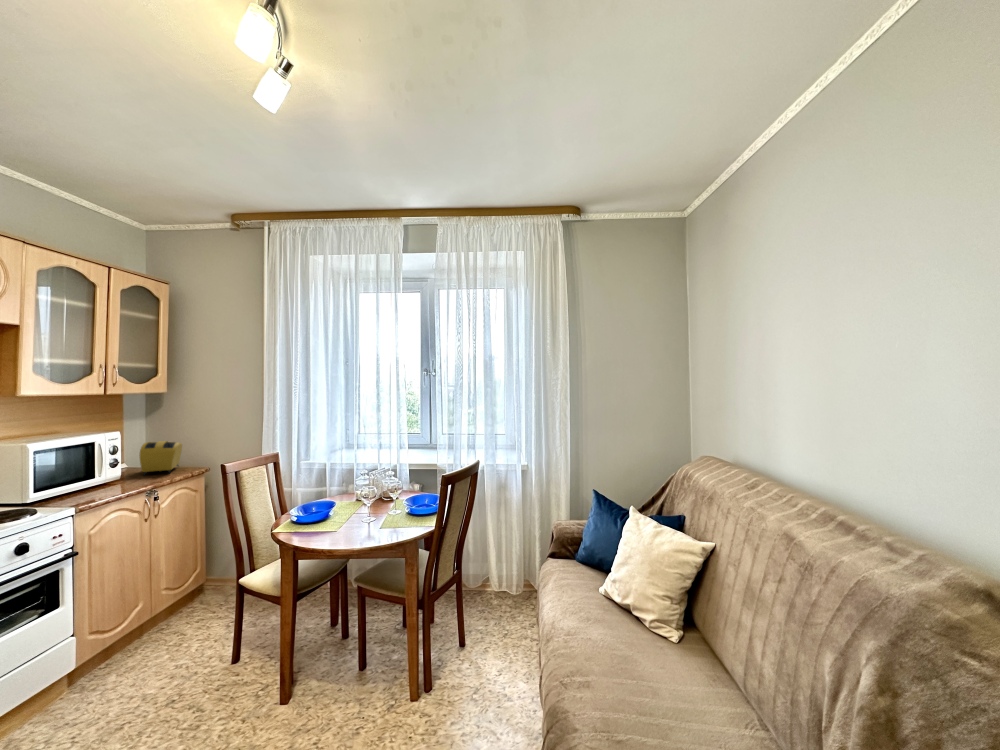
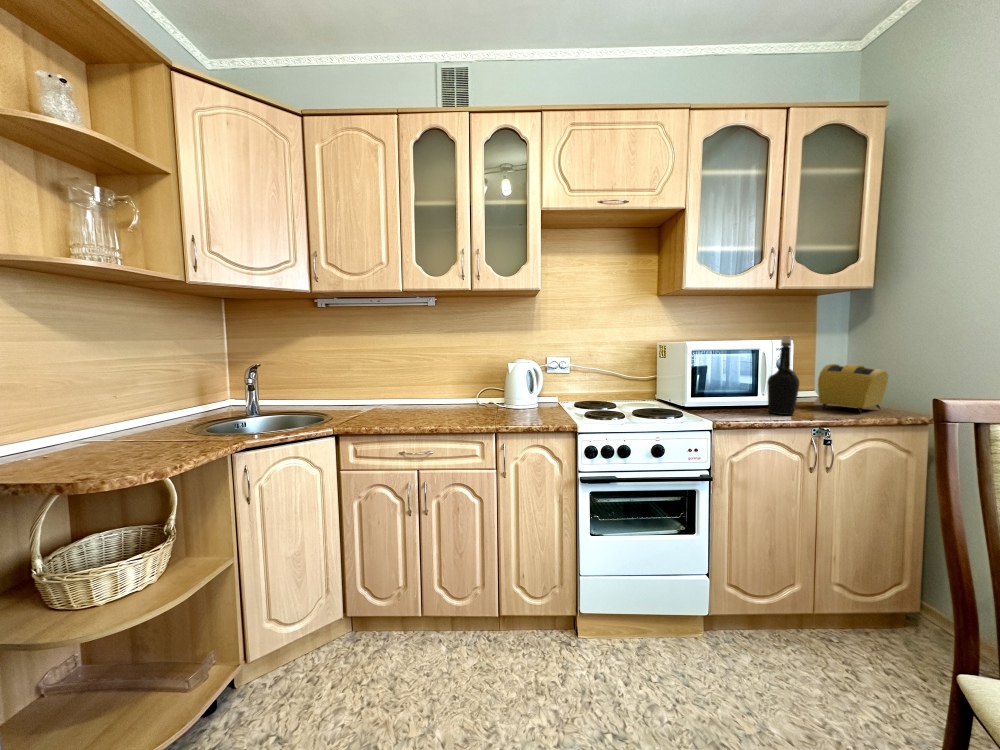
bottle: none [108,433,133,489] -> present [767,336,799,415]

